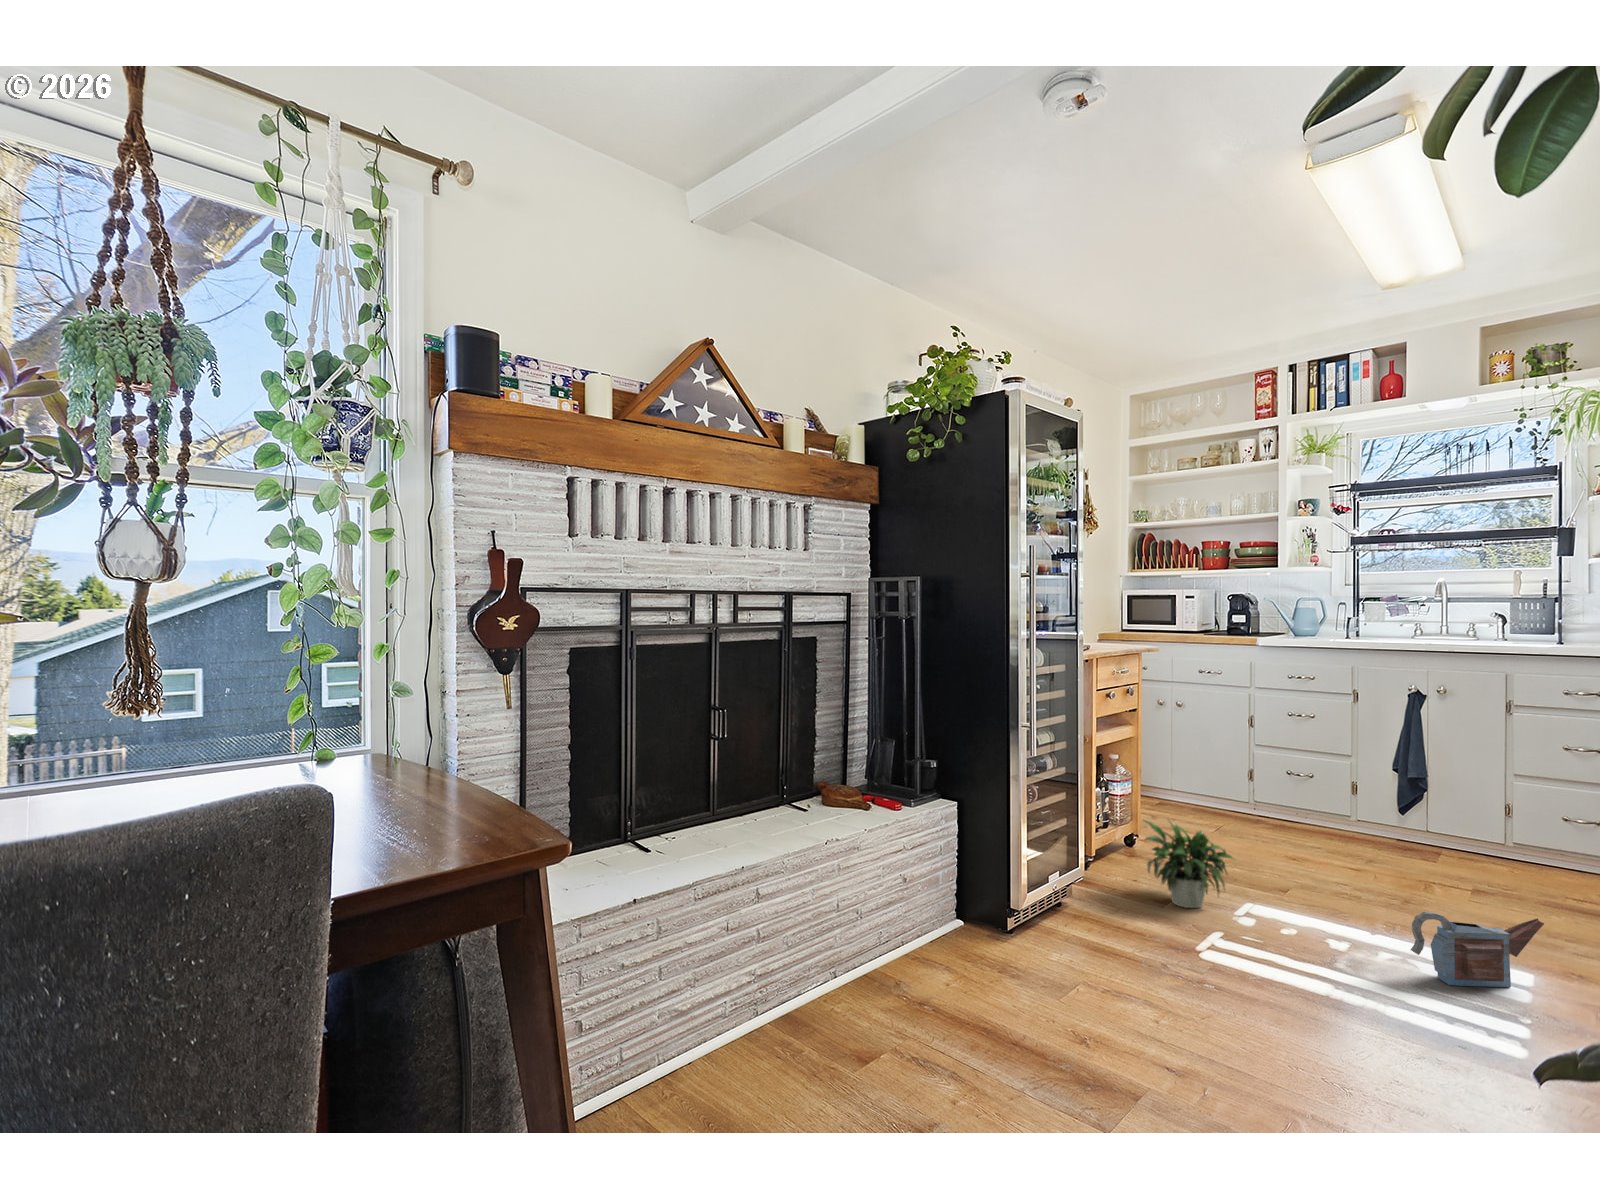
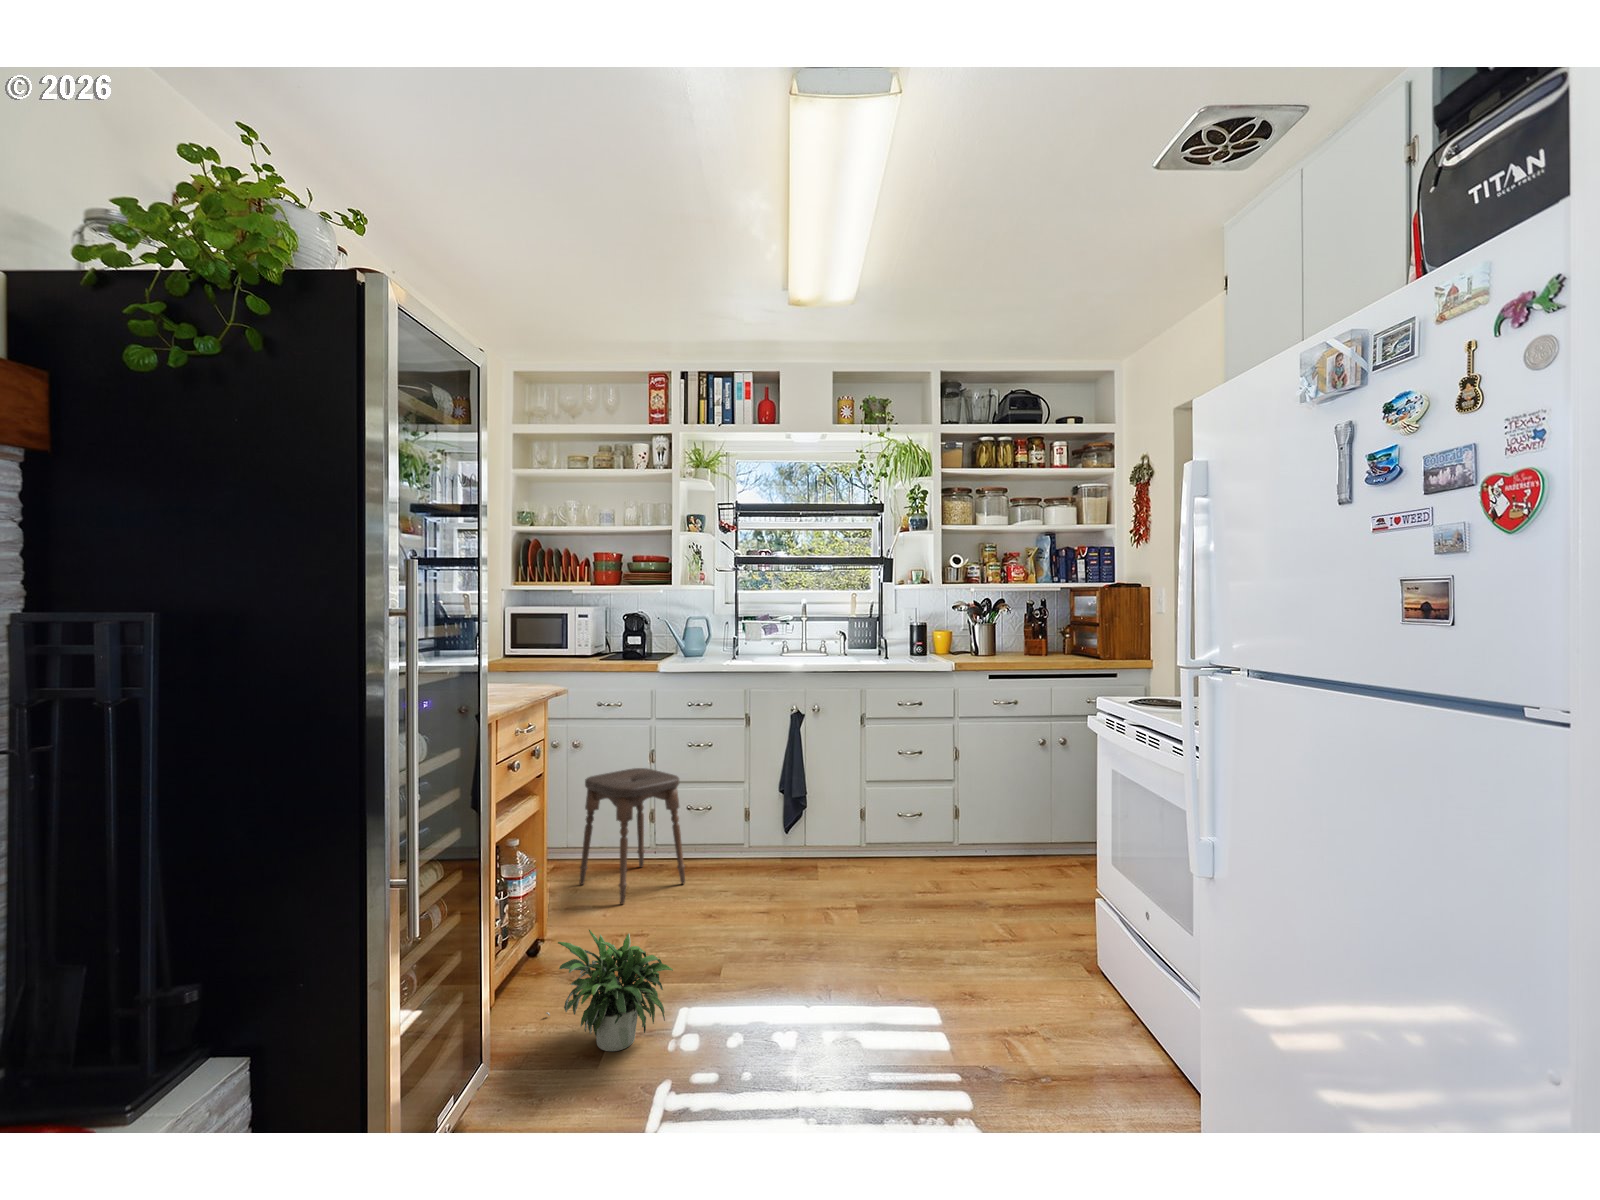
stool: none [1180,730,1282,838] -> present [580,768,685,904]
watering can: present [1411,912,1544,987] -> none [865,968,958,1074]

